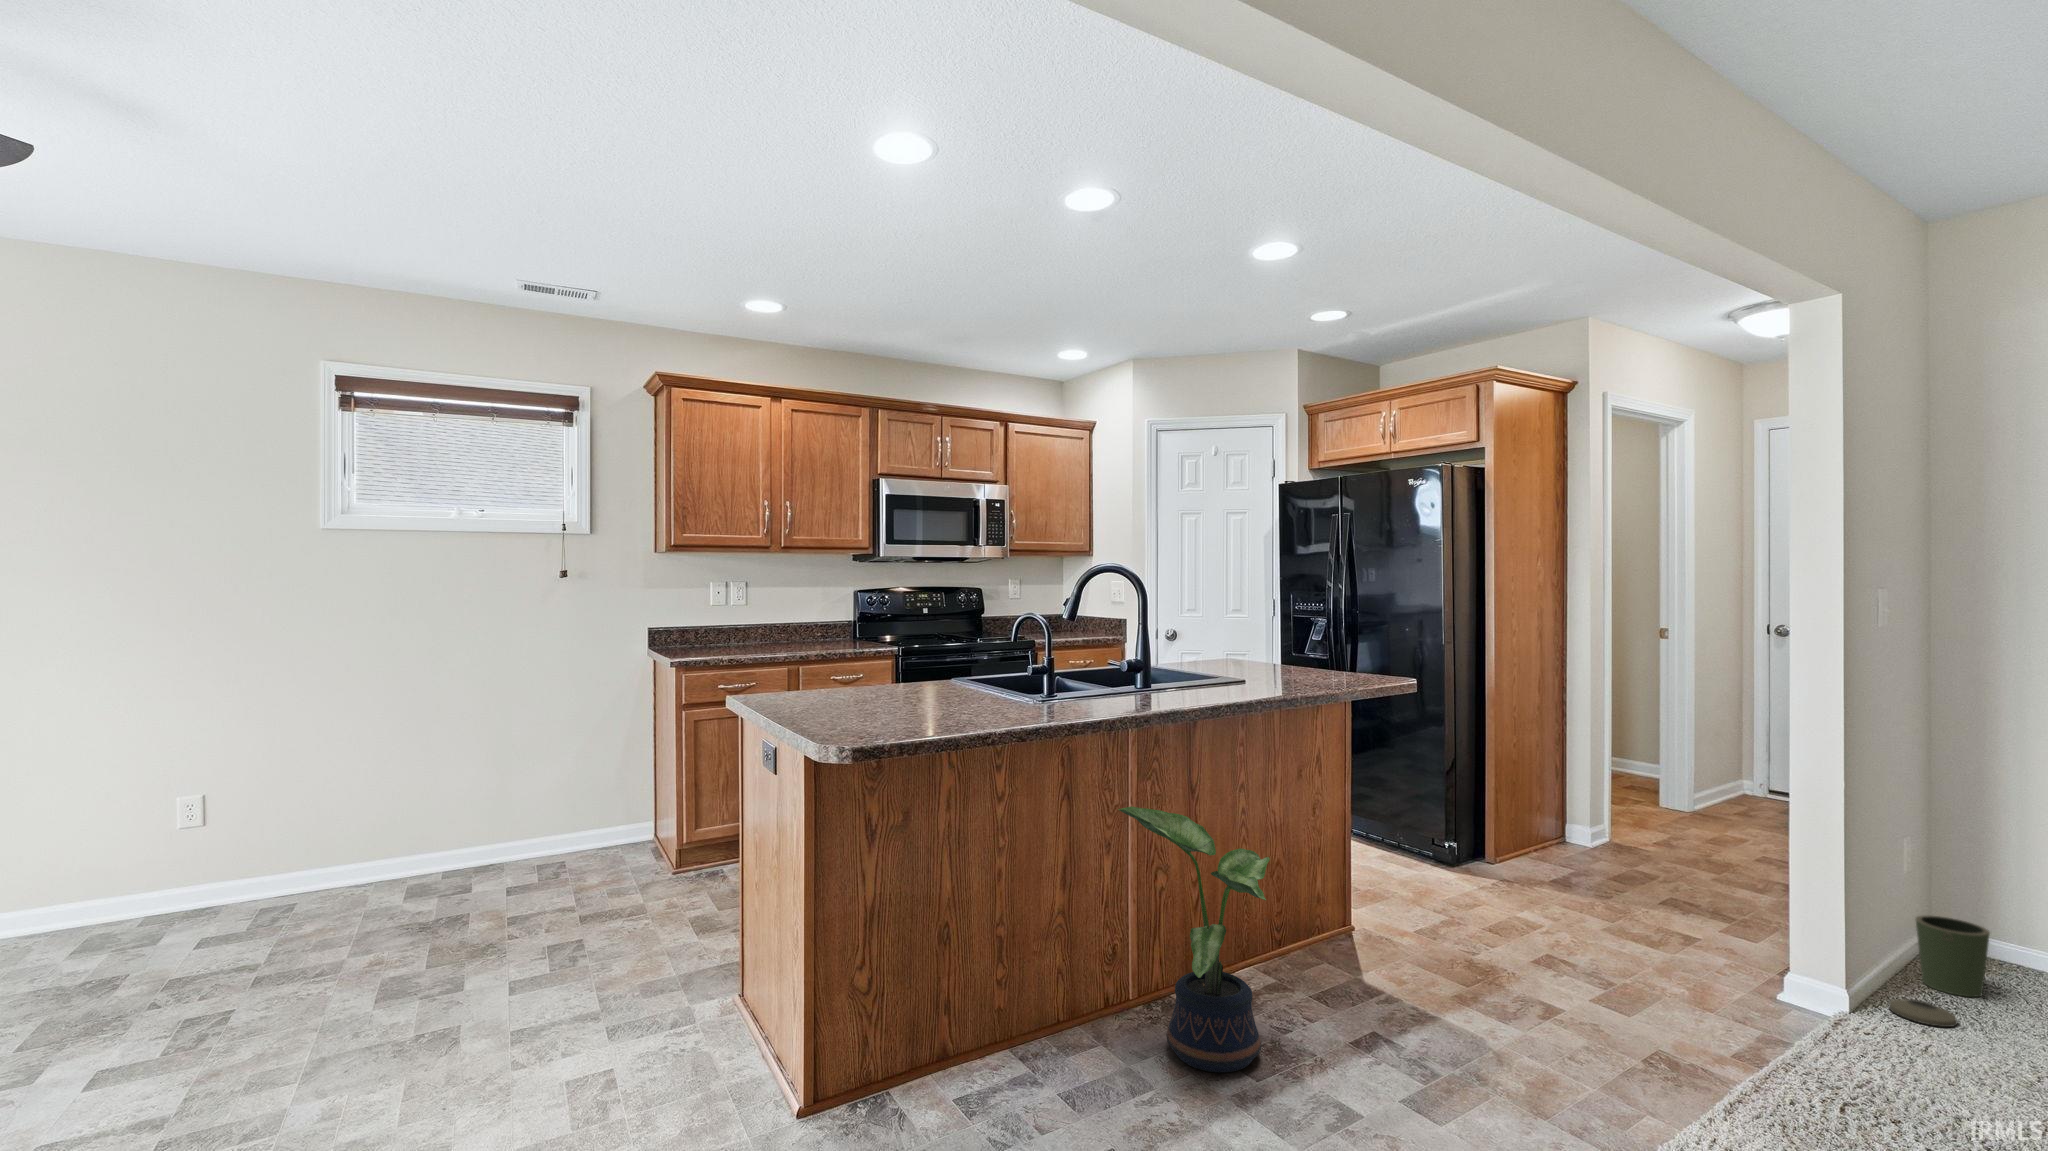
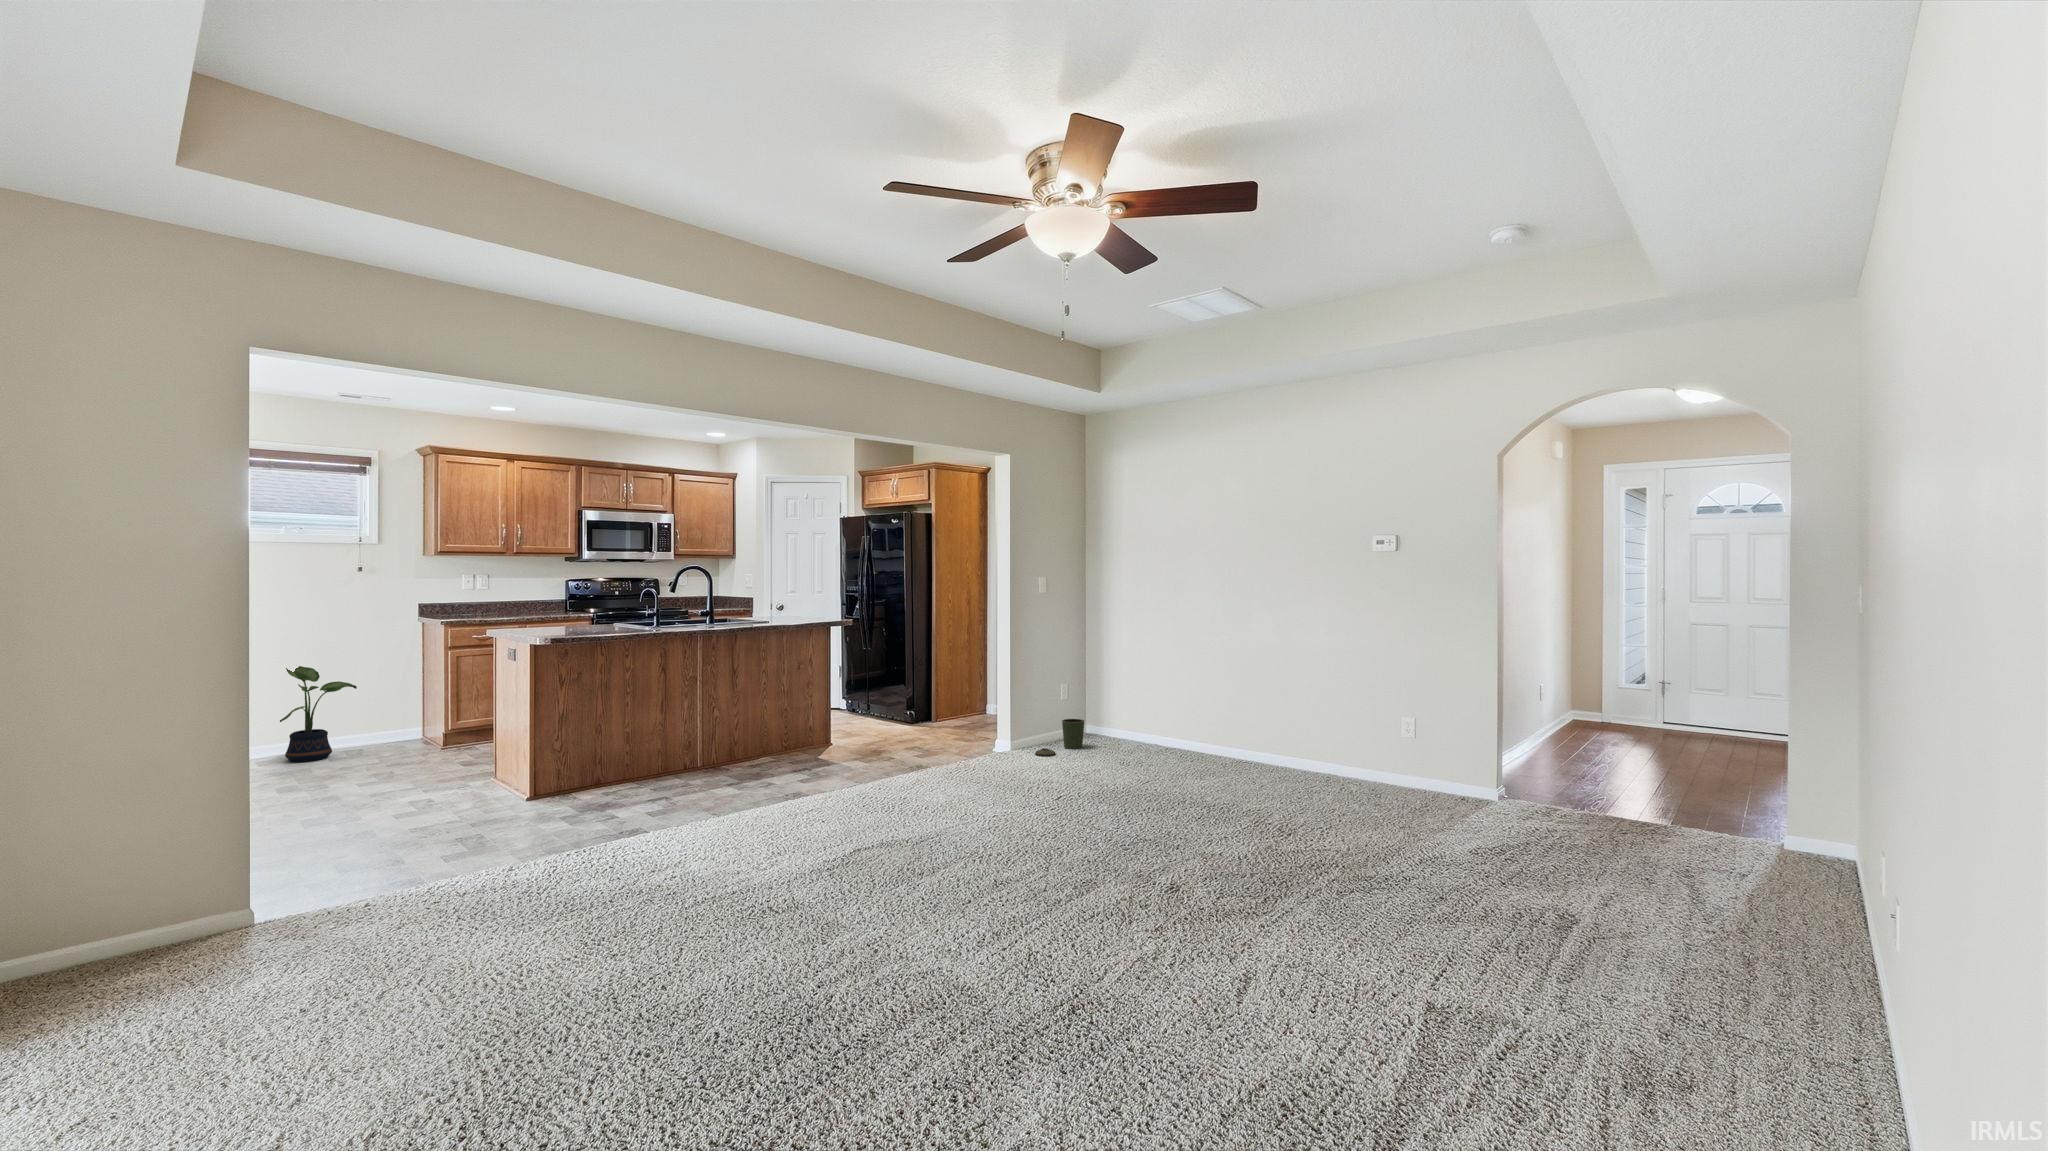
potted plant: present [1118,806,1270,1072] -> present [280,666,357,762]

